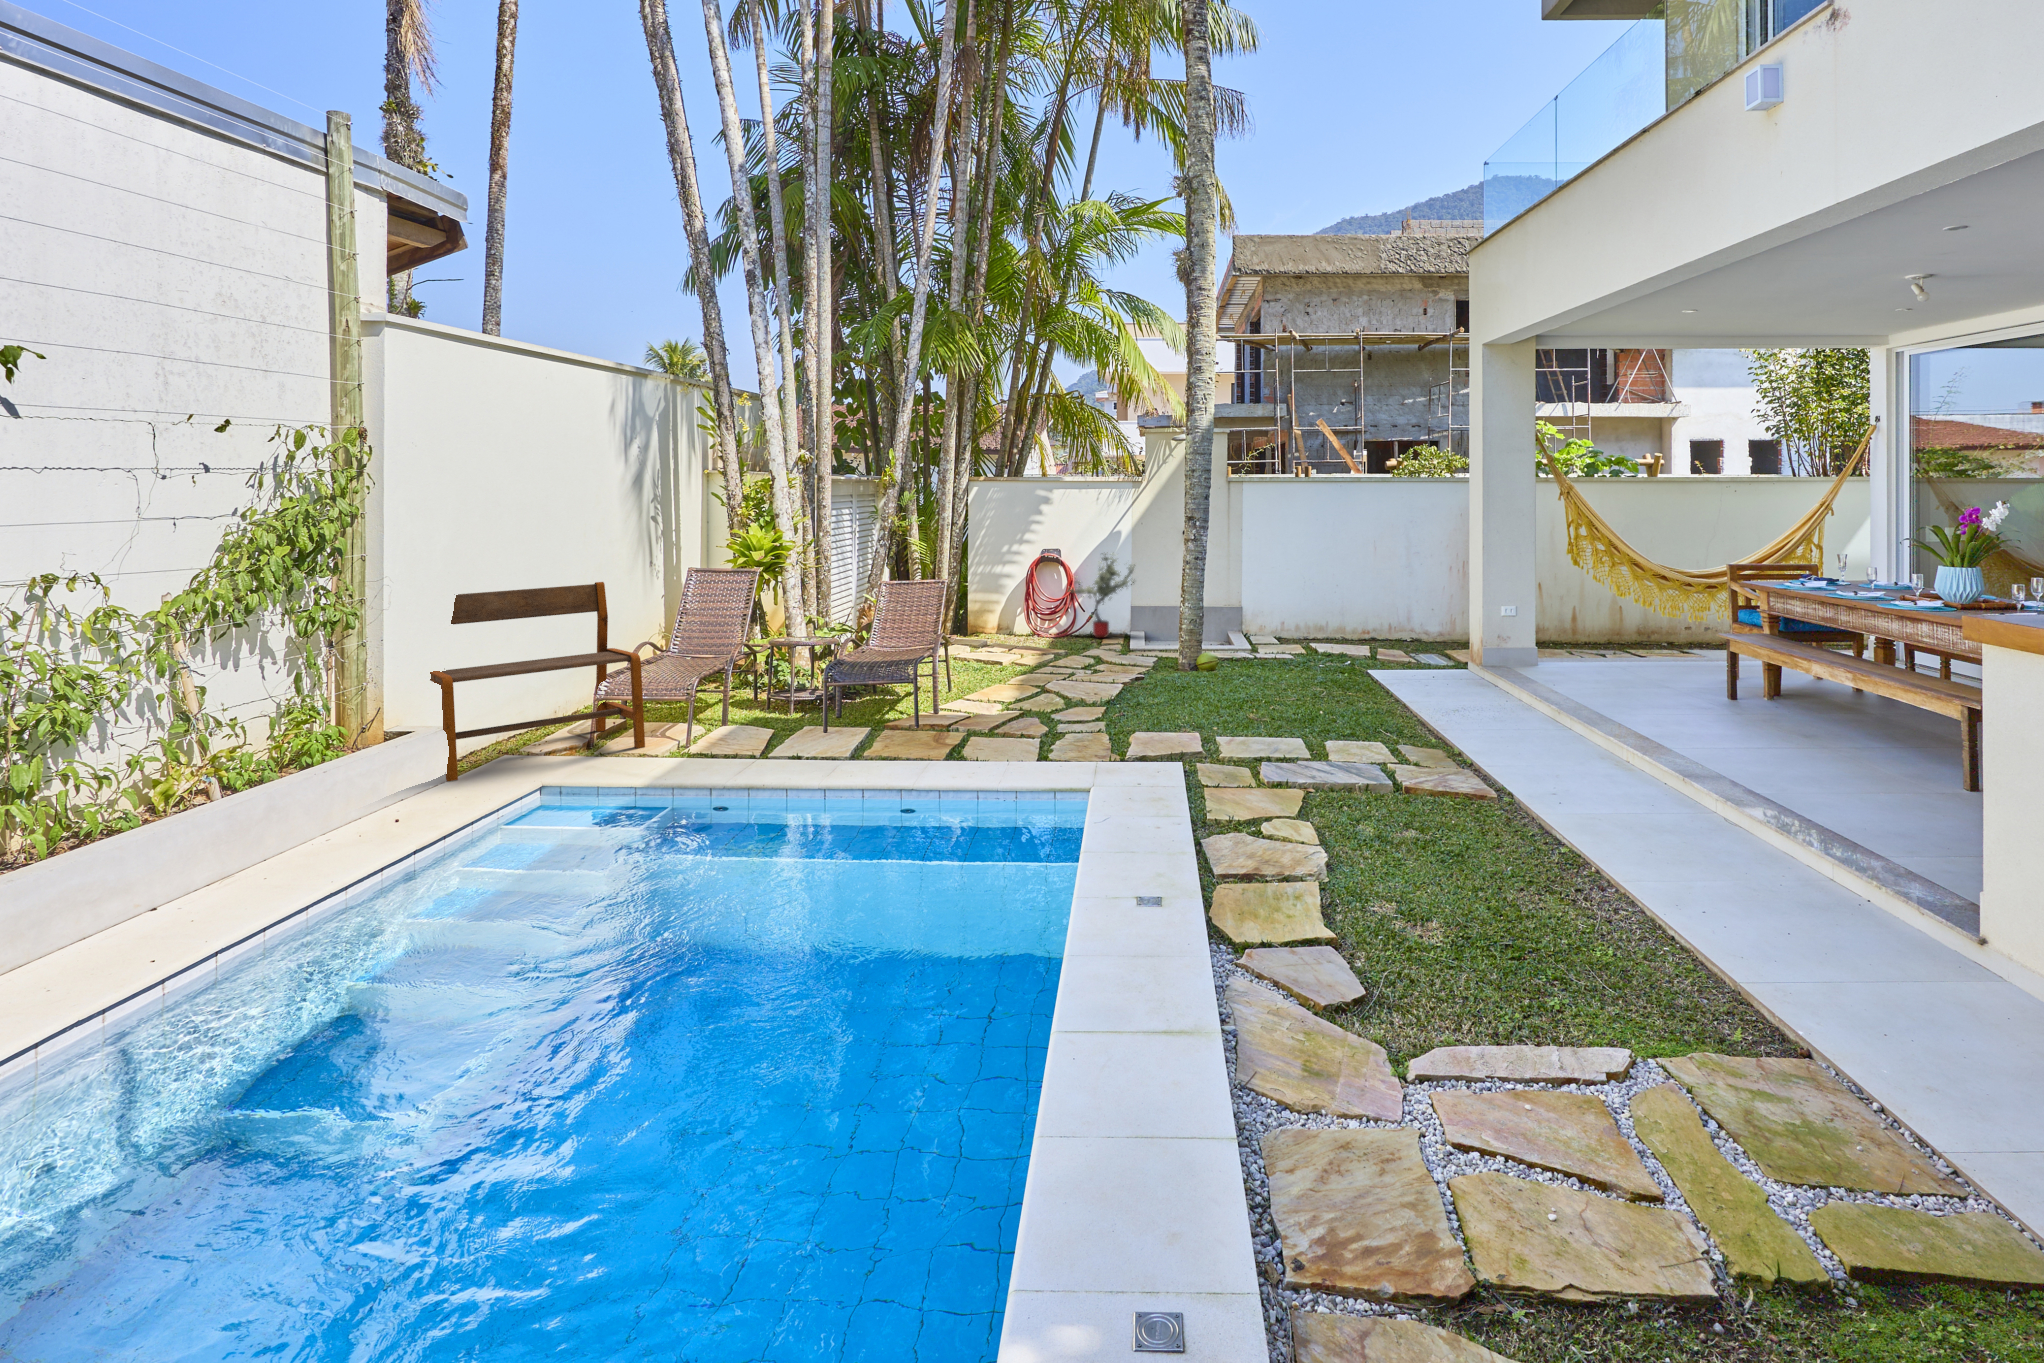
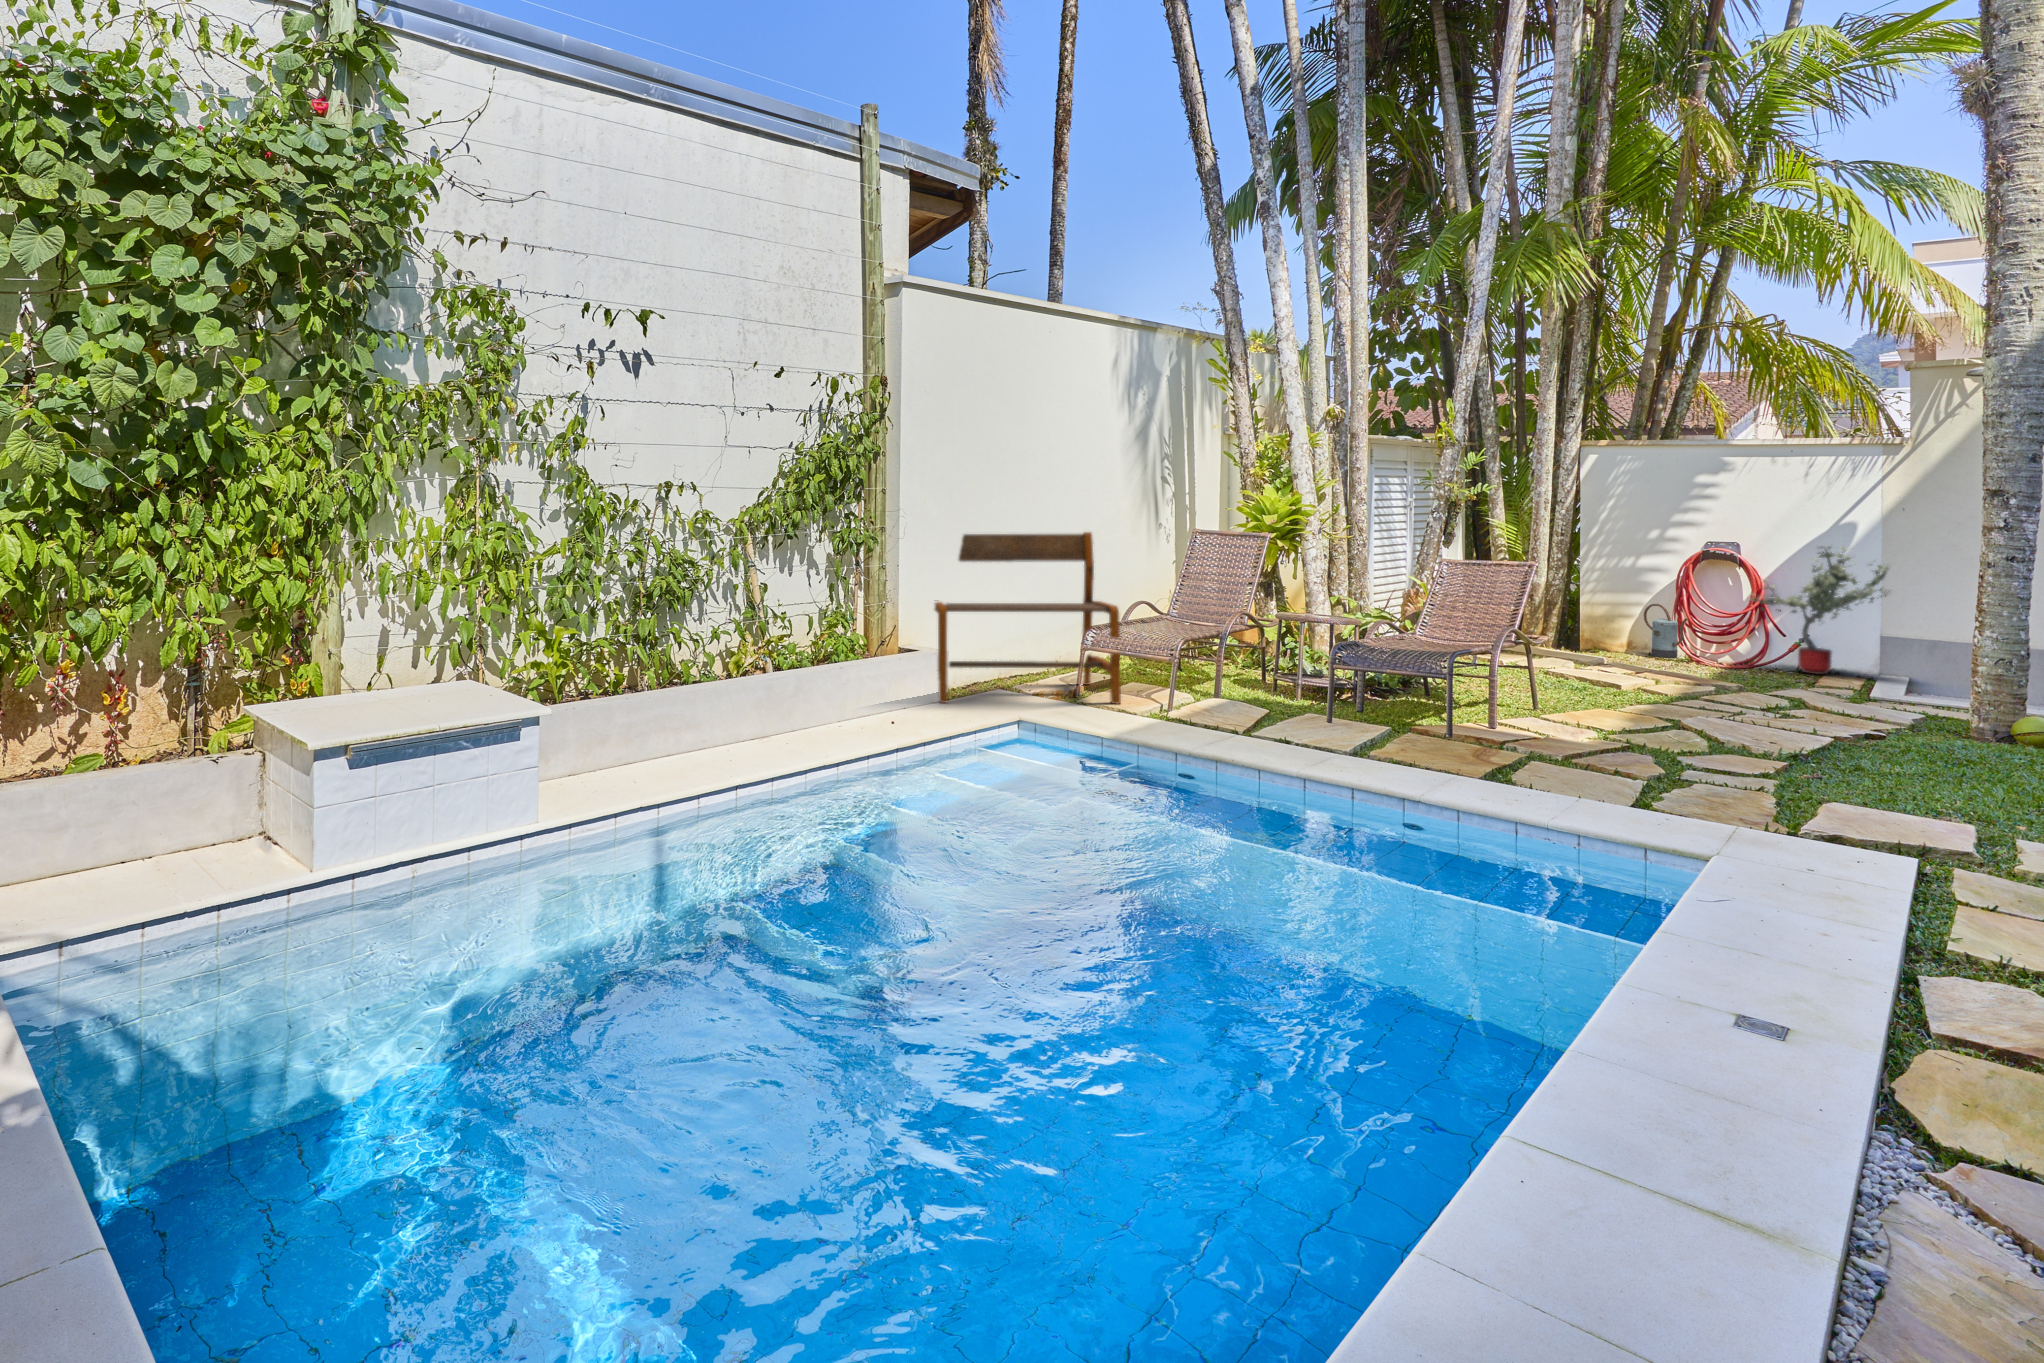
watering can: none [1009,597,1035,636] -> present [1644,604,1688,658]

